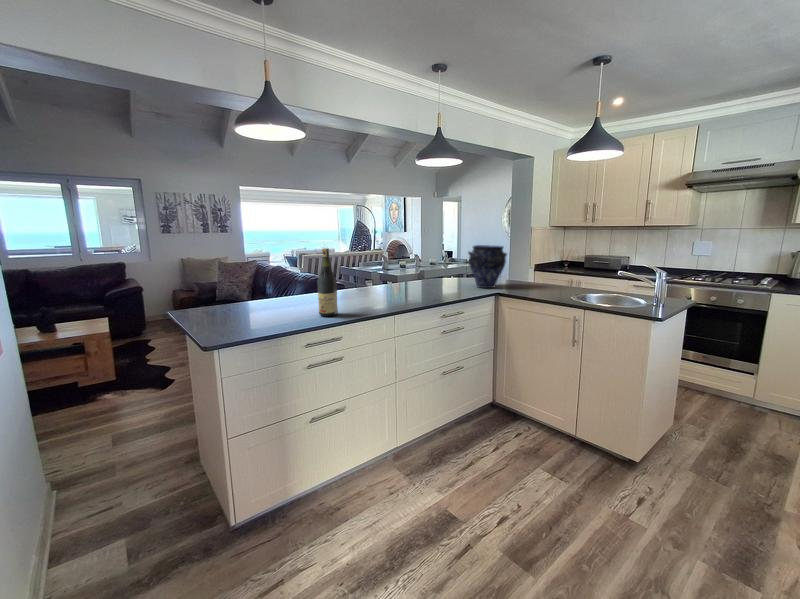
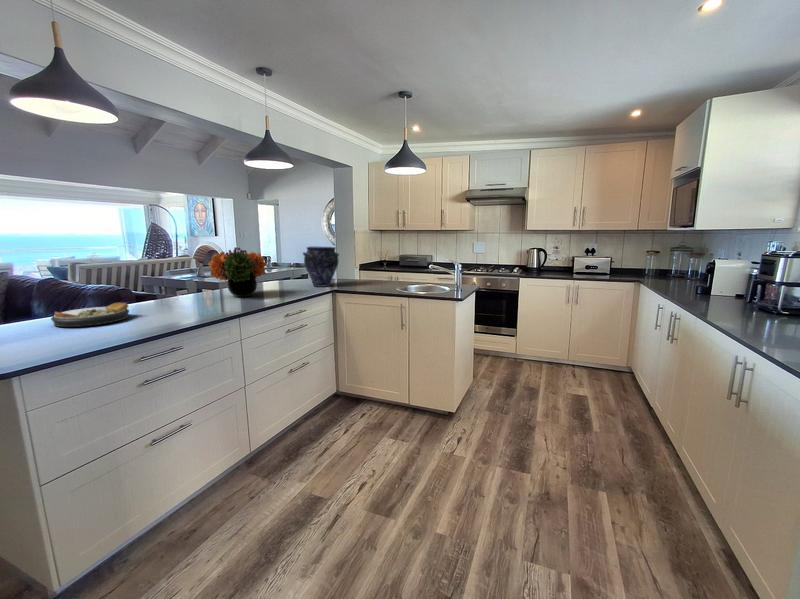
flower arrangement: none [376,246,429,294] -> present [208,247,266,297]
wine bottle: present [317,248,338,317] -> none [147,249,175,323]
plate: none [253,294,308,313] -> present [51,303,129,327]

